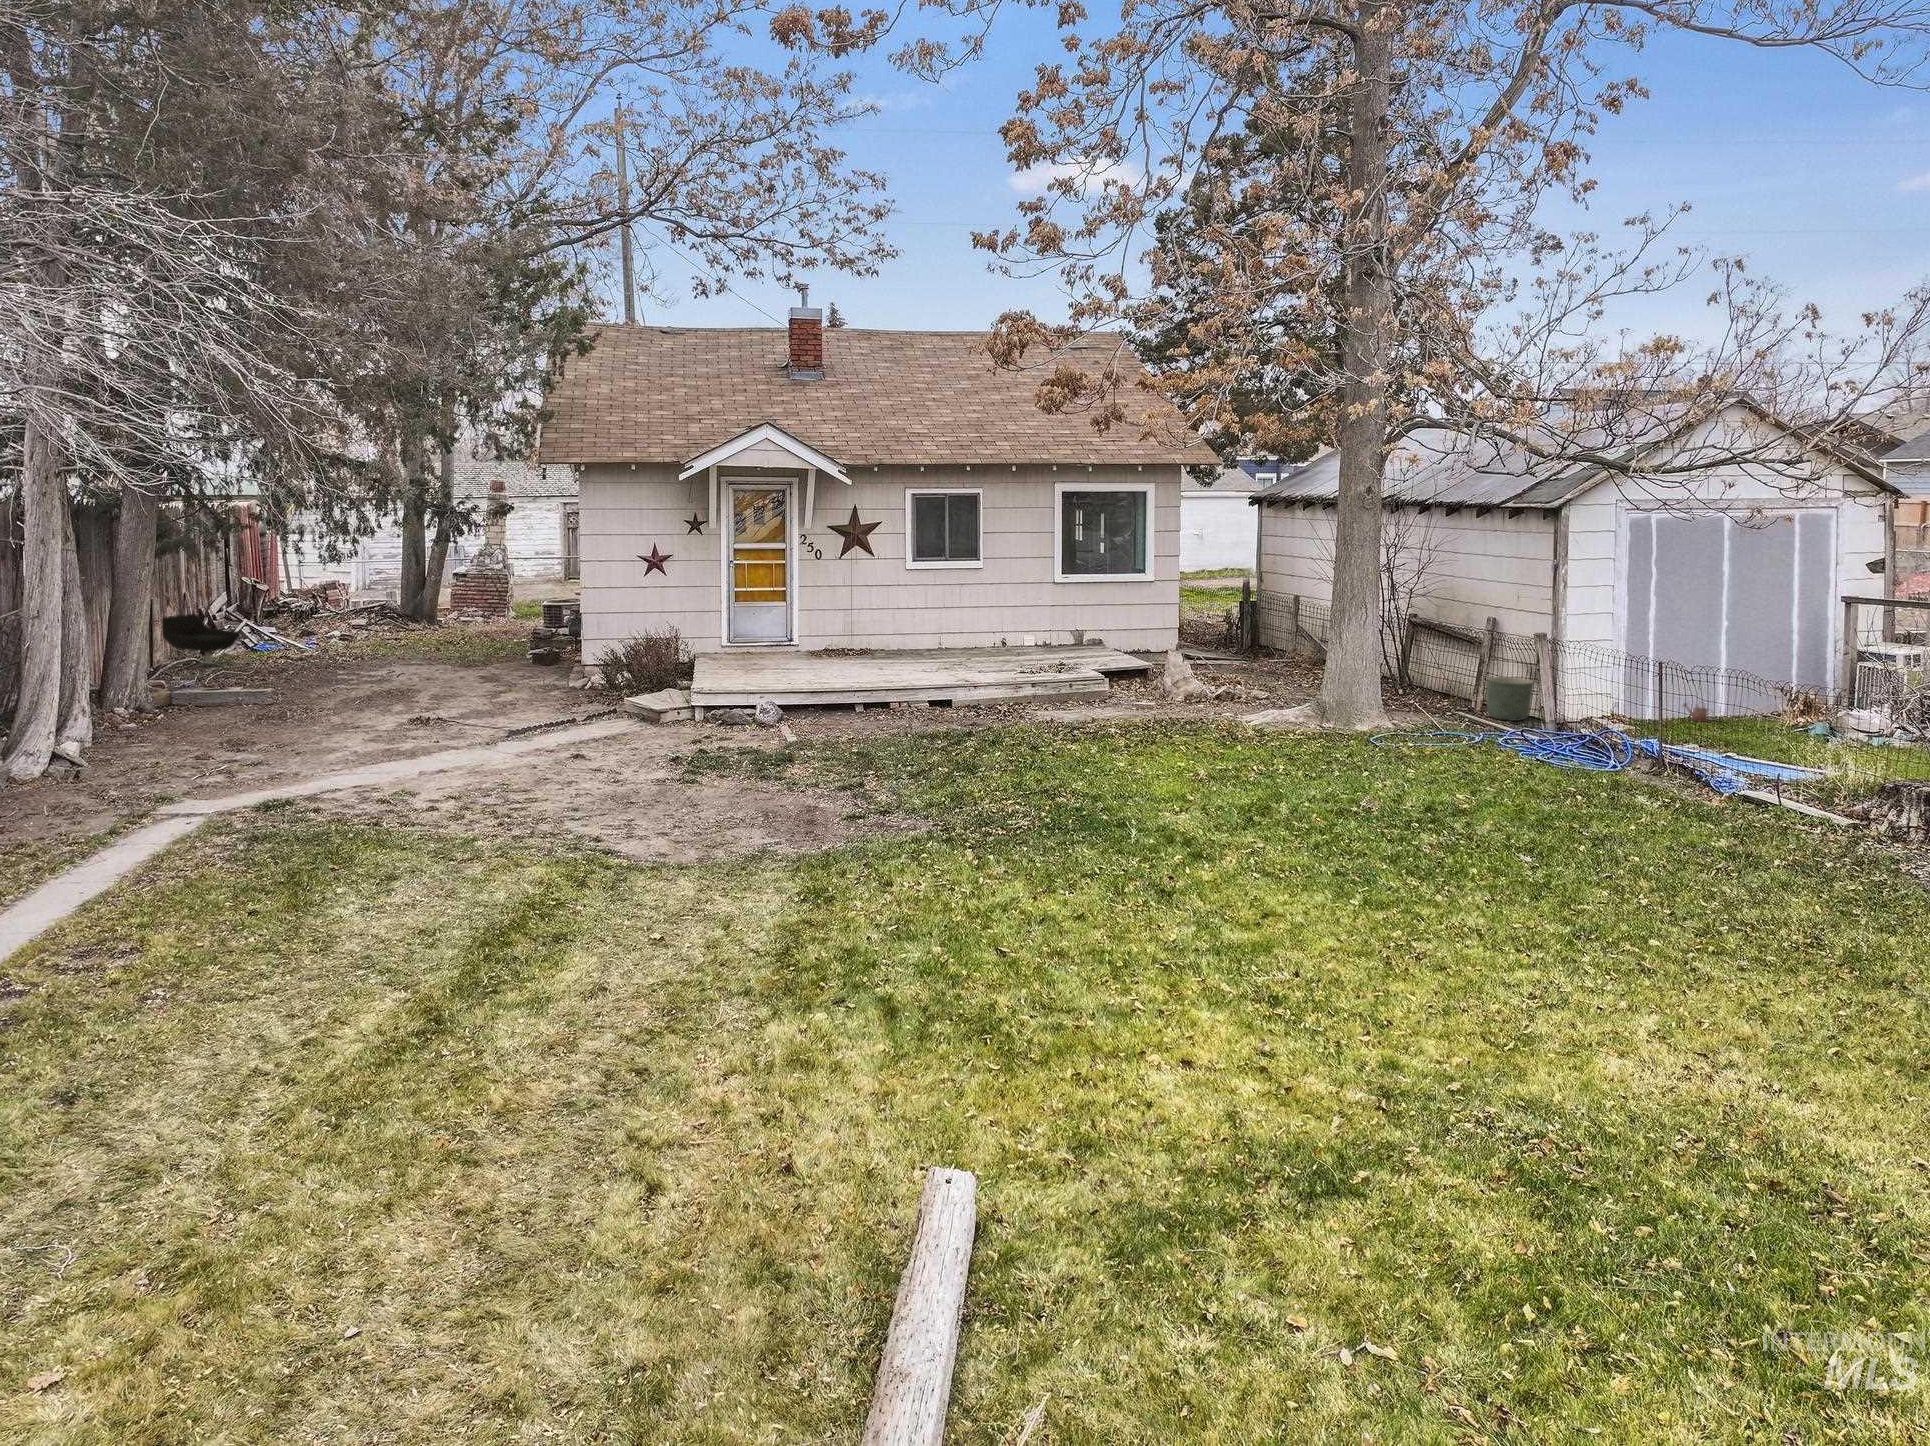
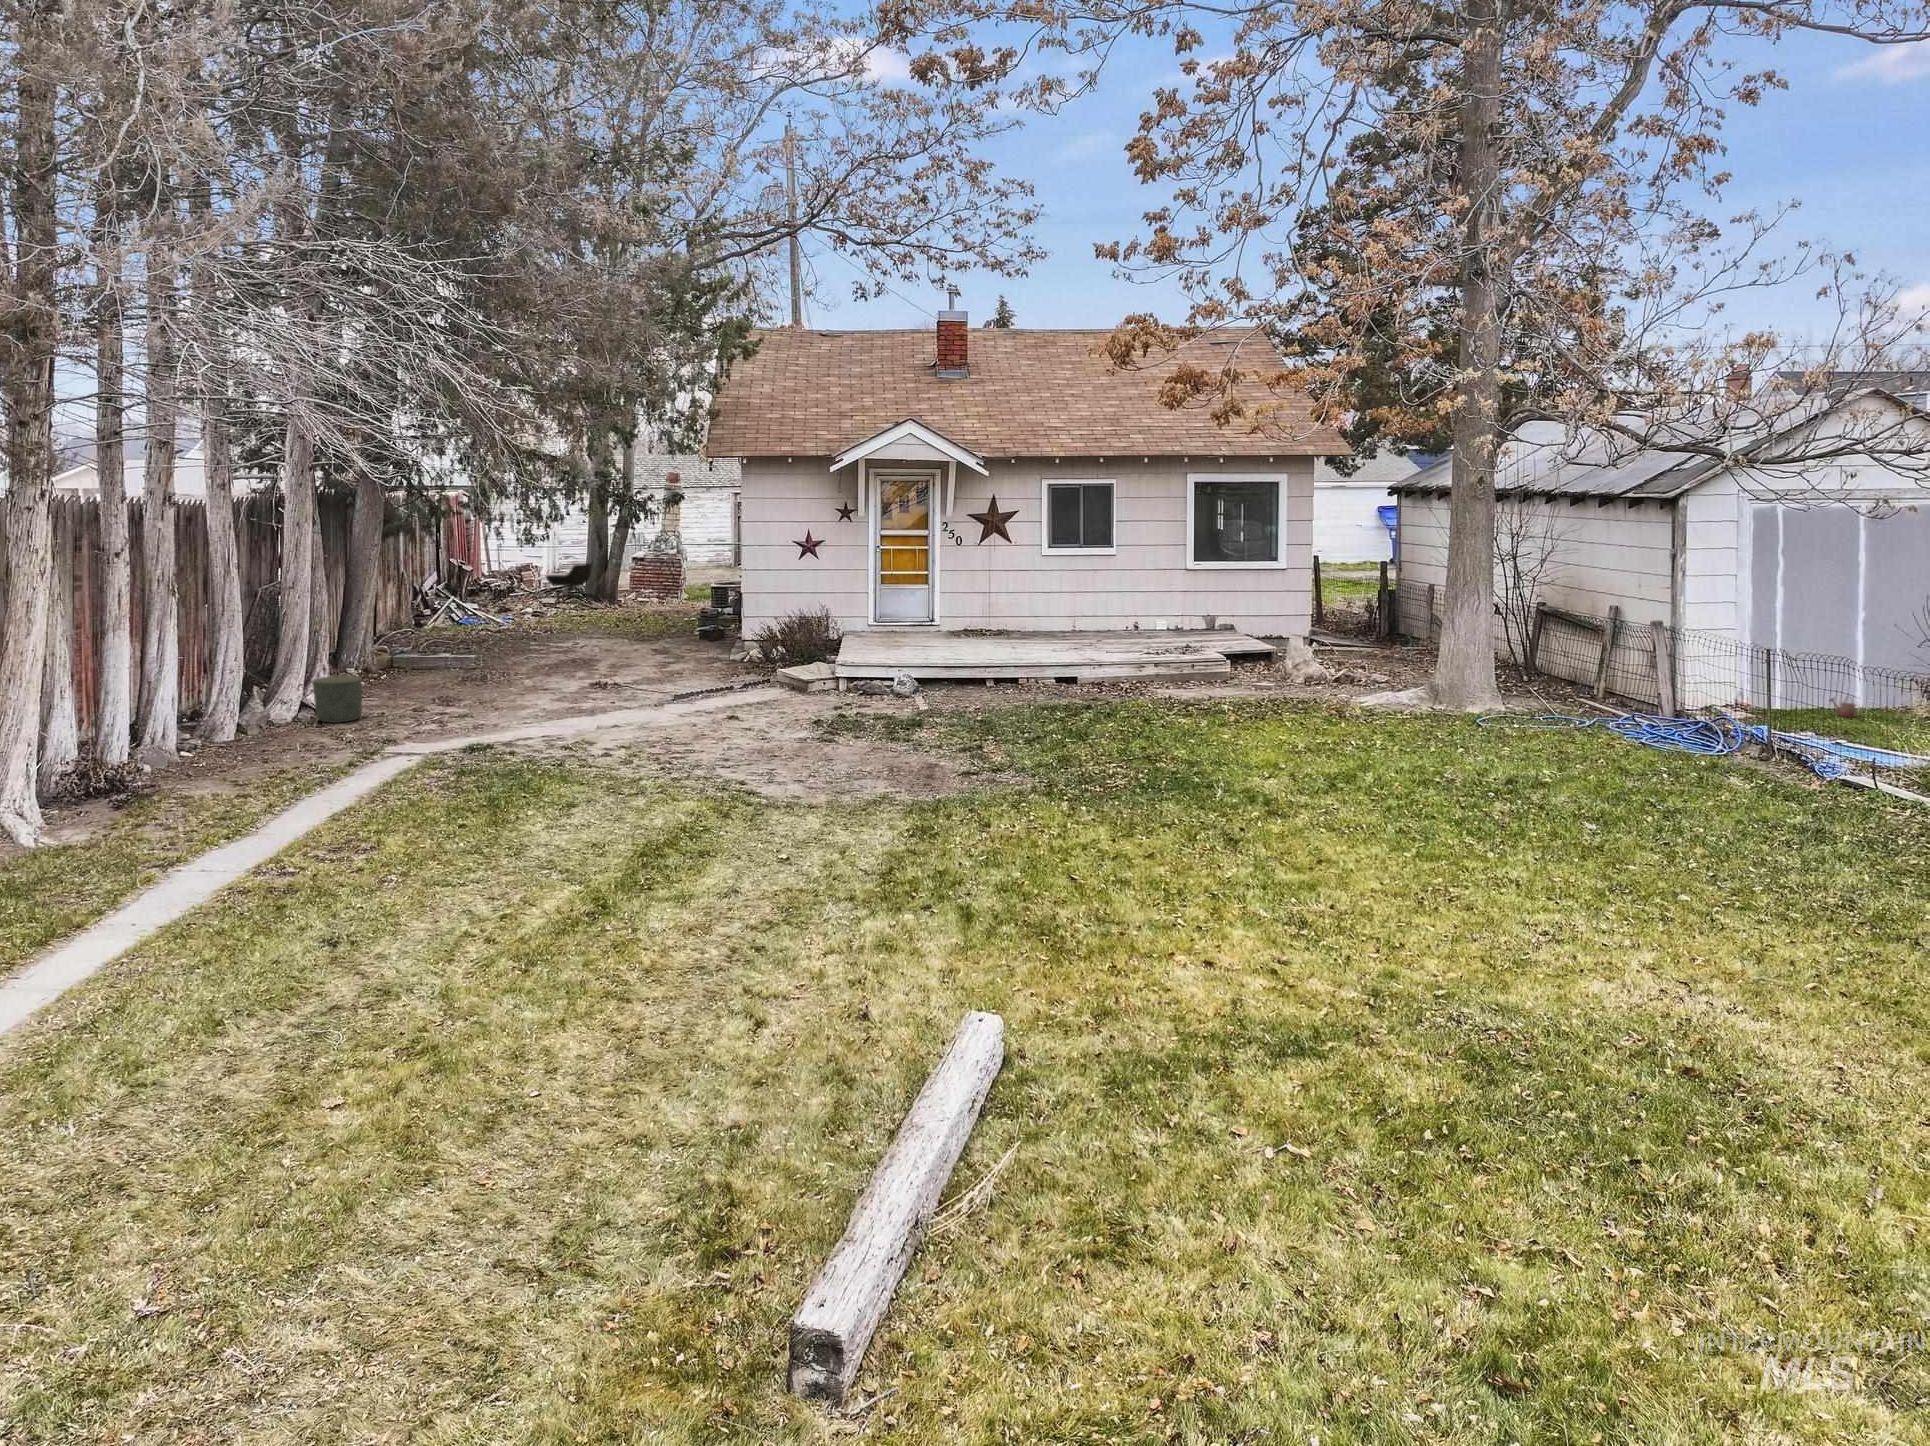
lounge chair: present [162,614,240,664] -> present [546,563,592,595]
planter: present [1487,677,1534,721] -> present [312,676,362,723]

